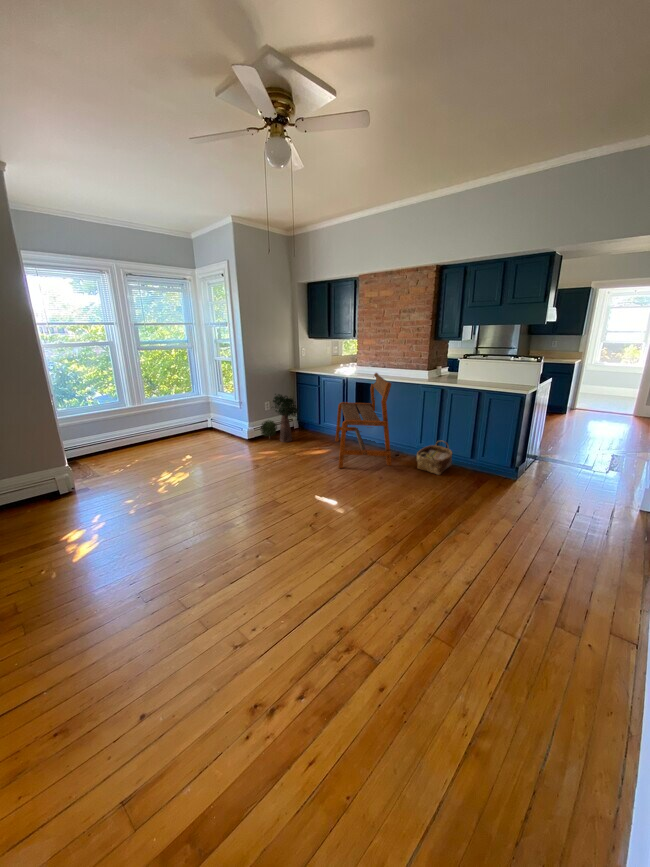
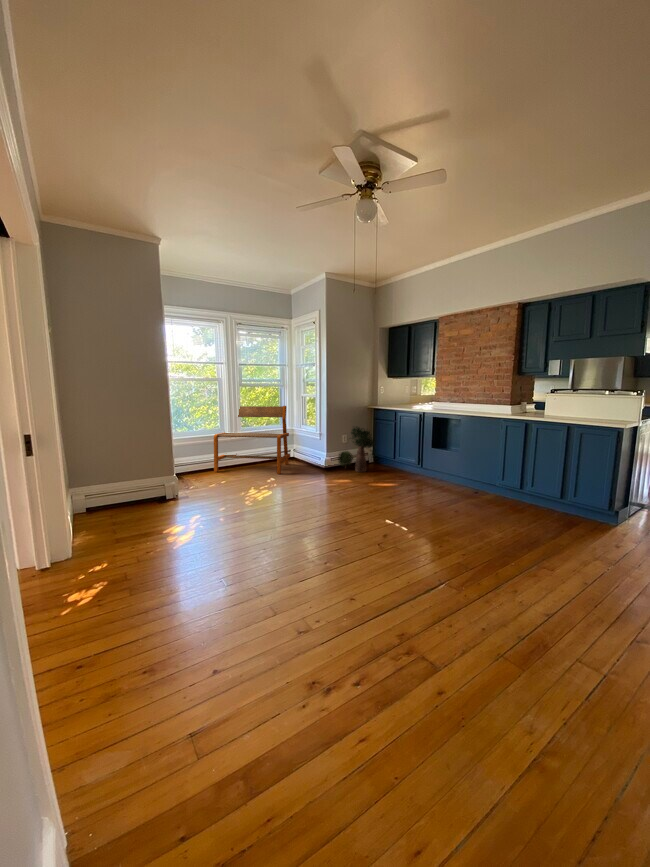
bench: present [335,373,392,468] -> present [214,406,290,474]
woven basket: present [417,441,452,475] -> none [495,477,537,512]

